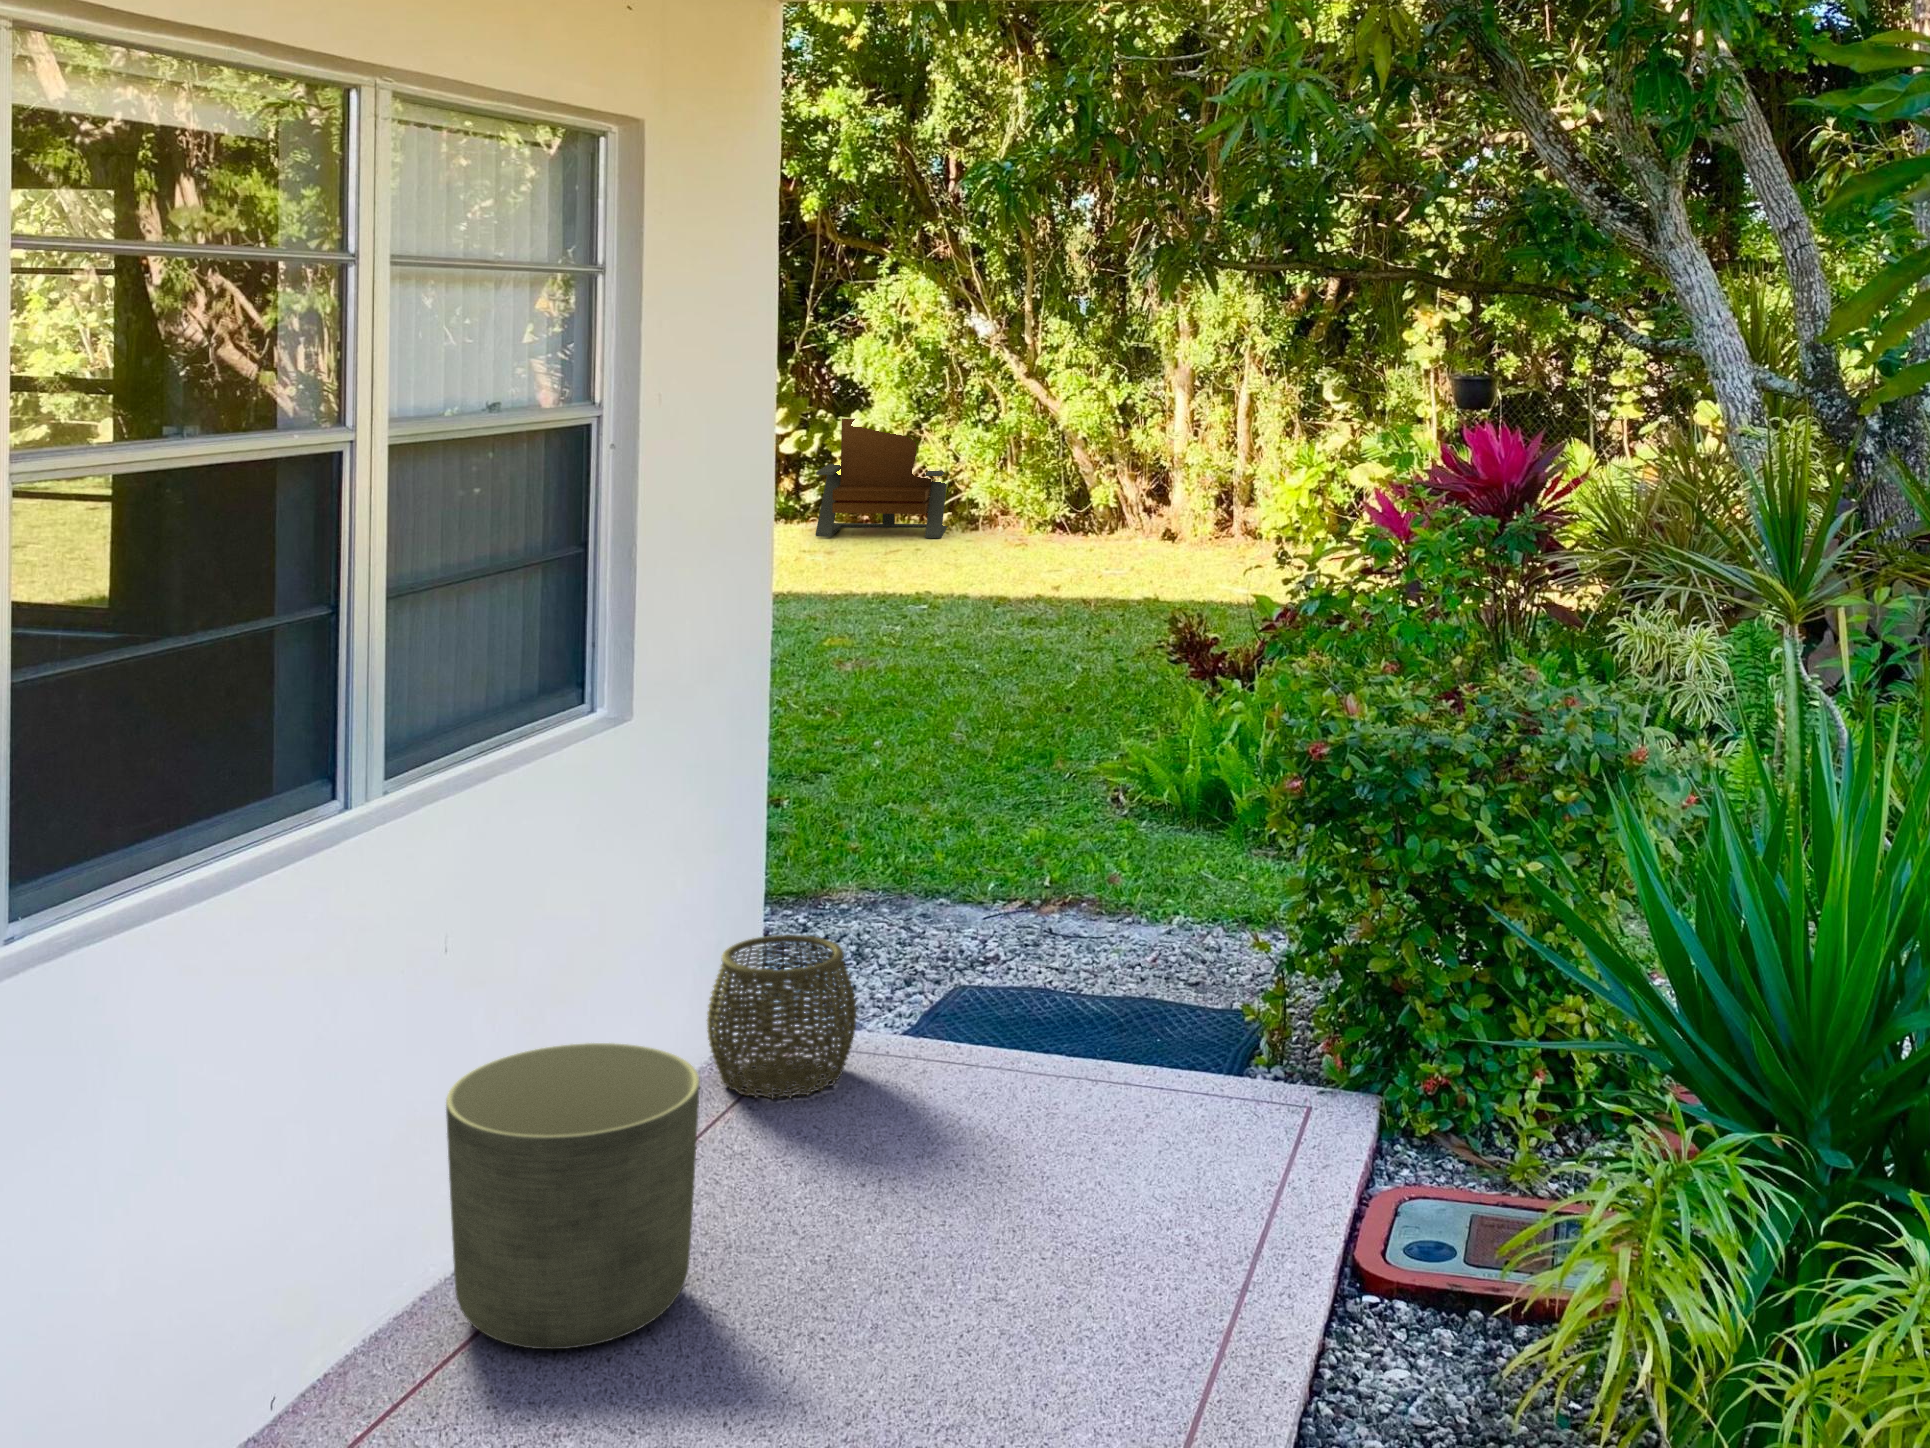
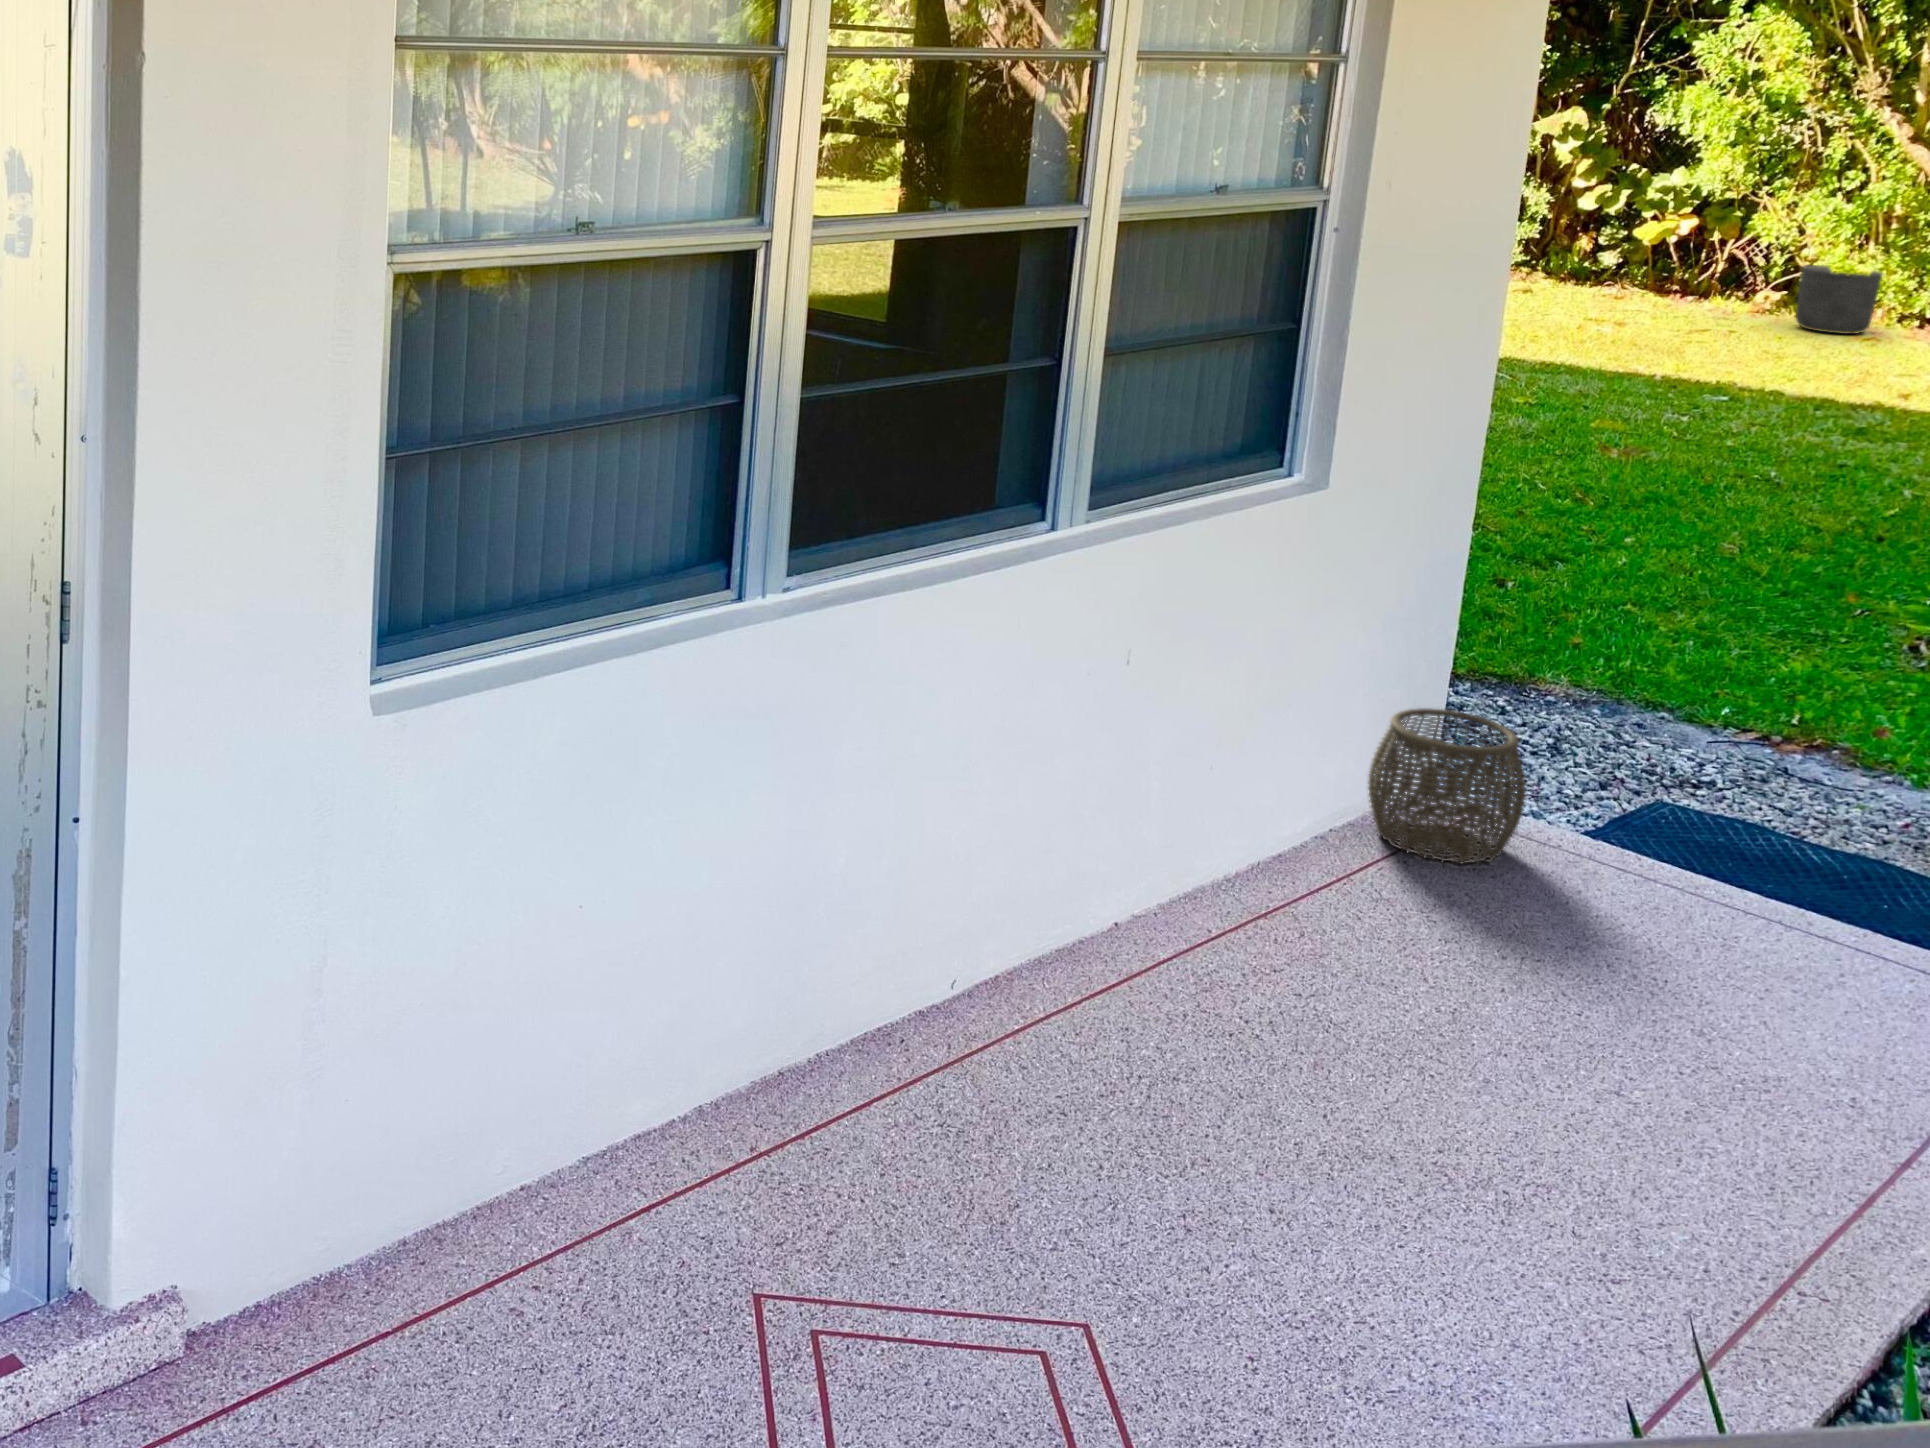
lounge chair: present [816,419,947,538] -> none [1606,175,1790,319]
planter: present [446,1043,700,1349] -> present [1796,265,1882,334]

